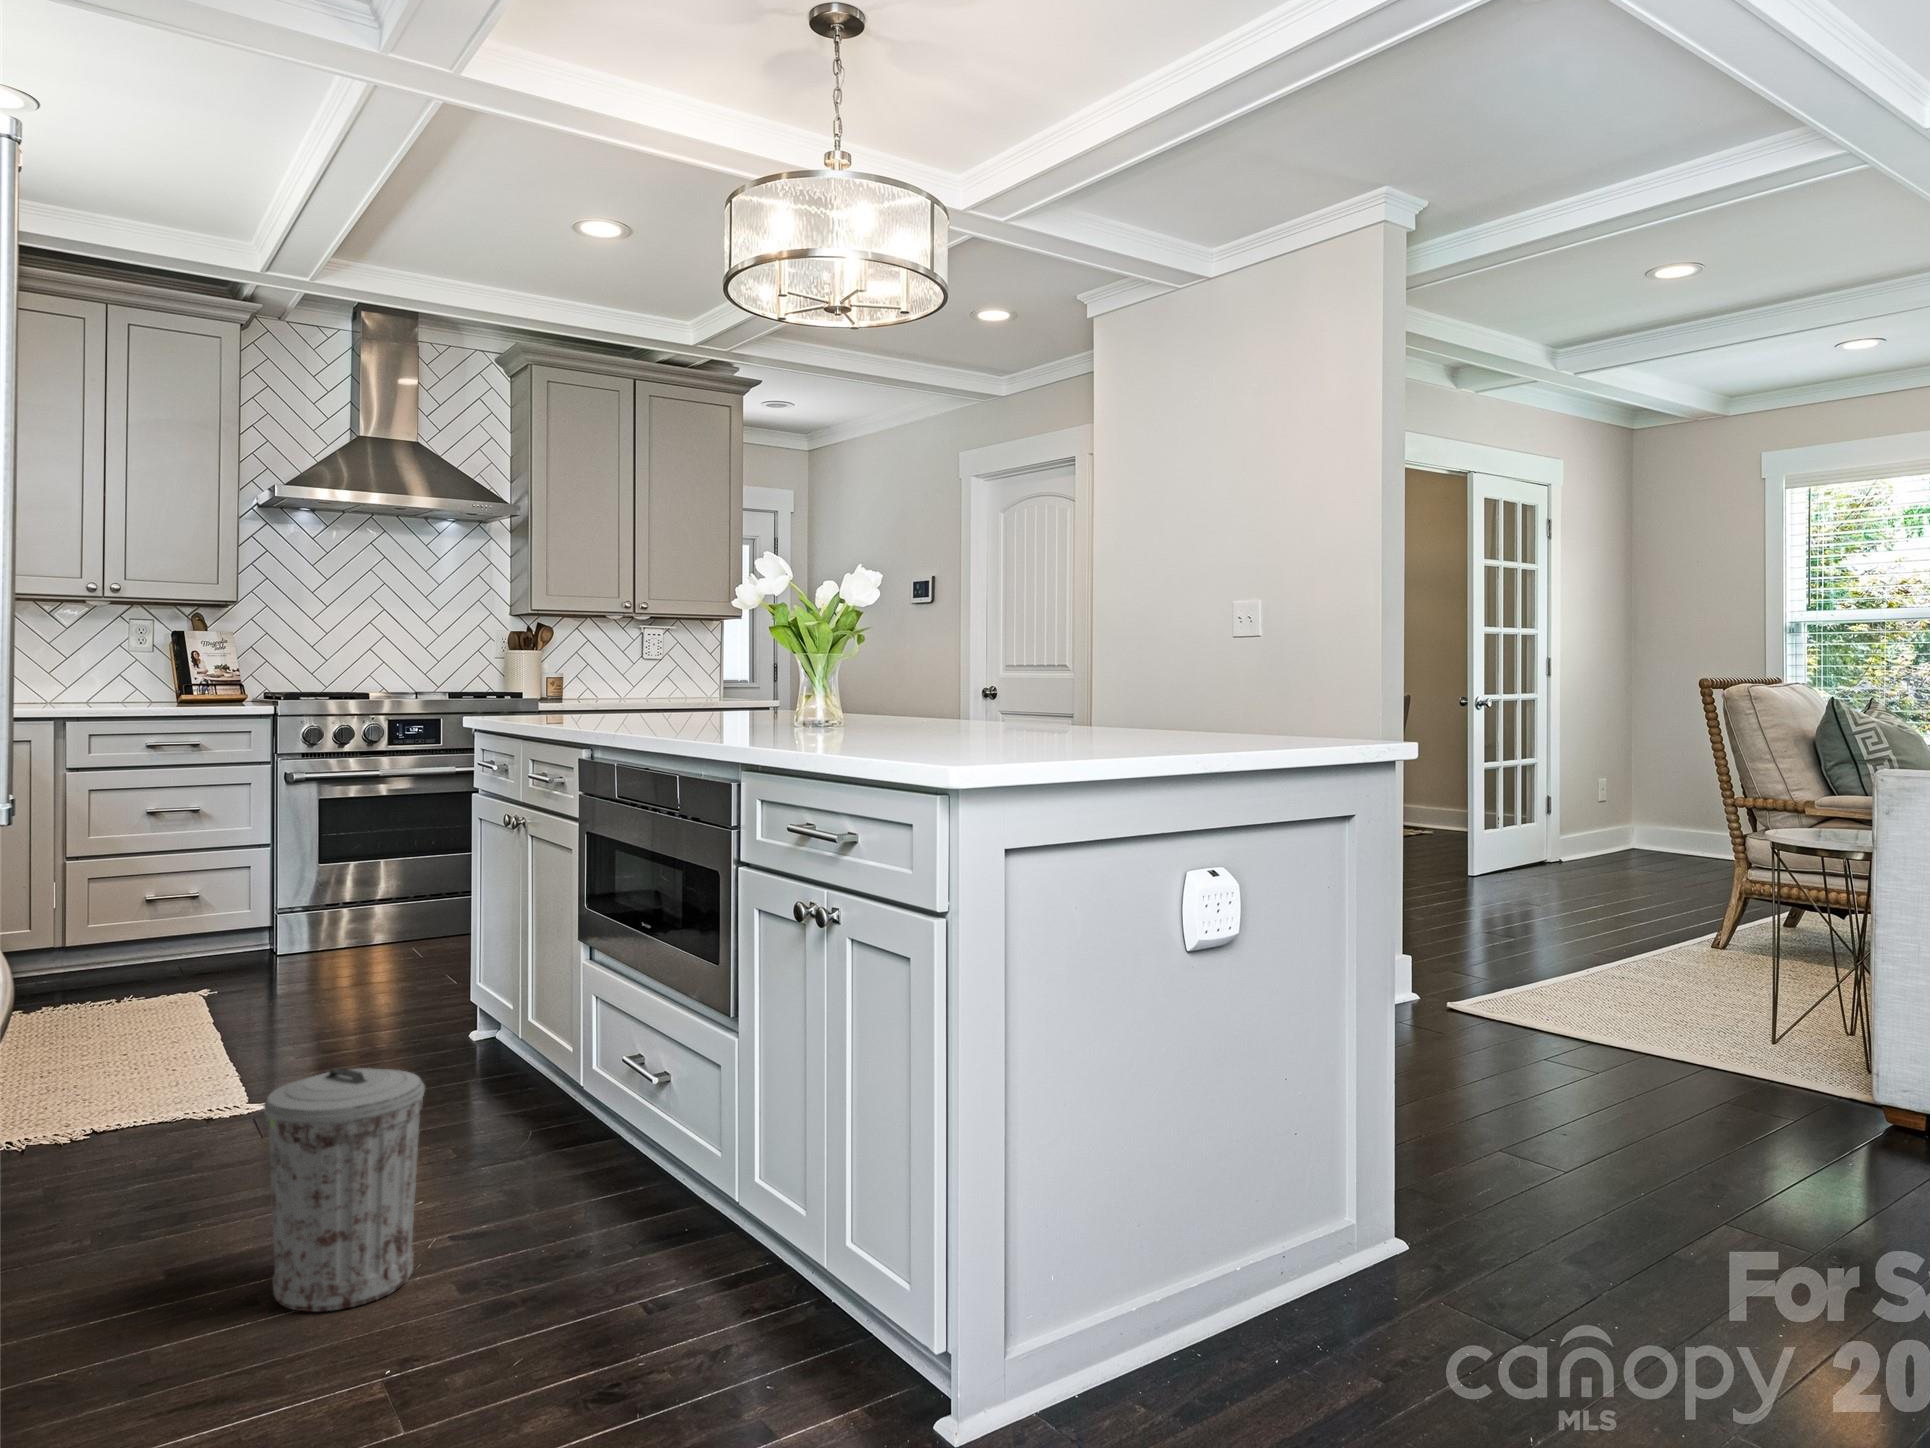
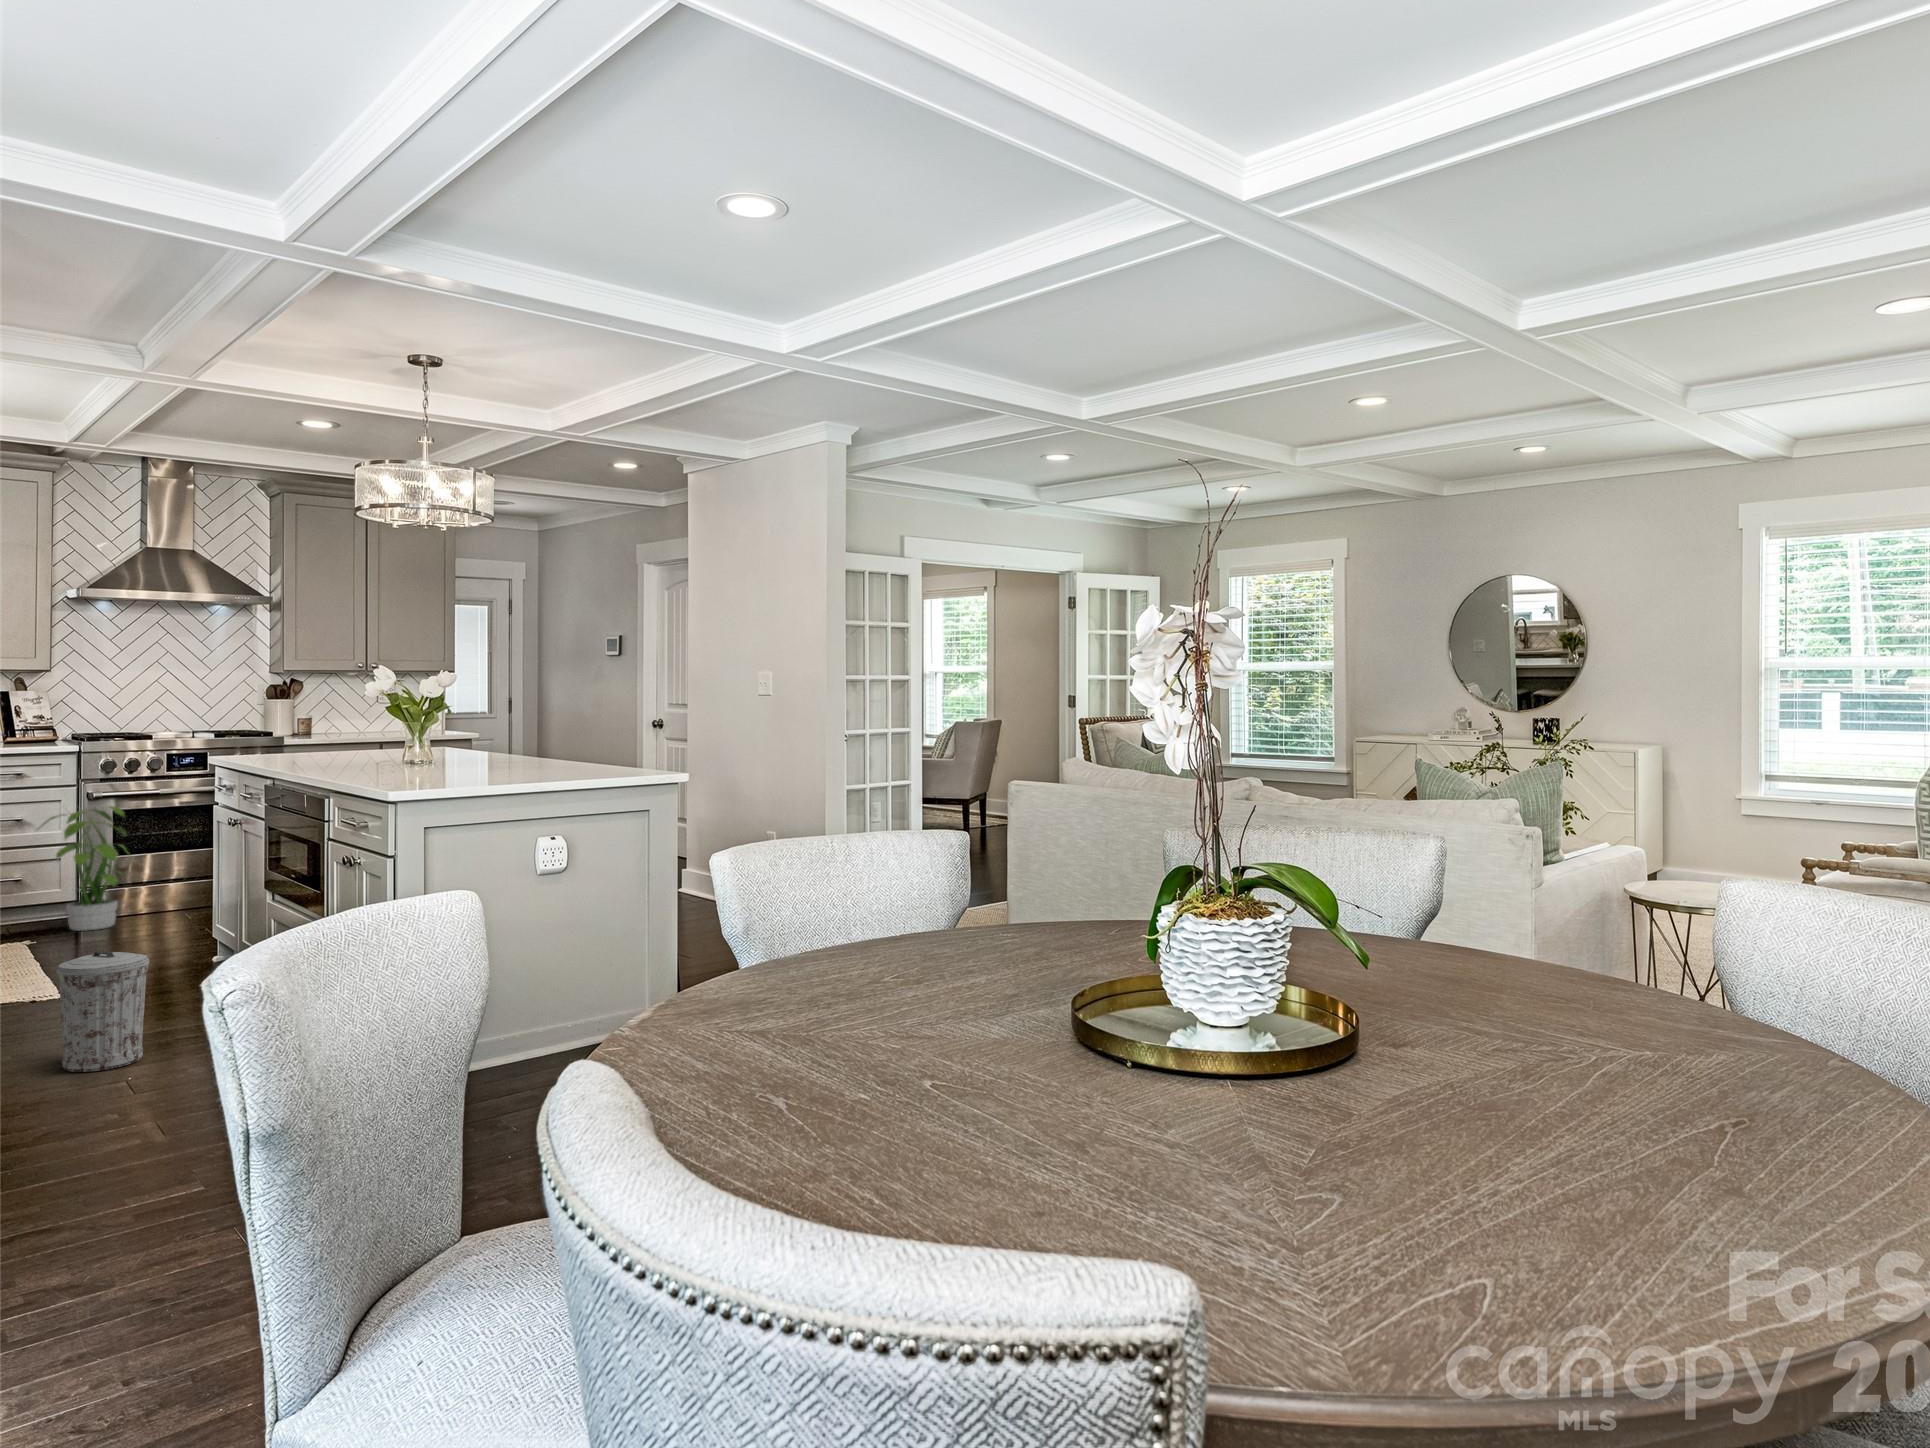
potted plant: none [213,791,341,972] -> present [34,806,127,931]

